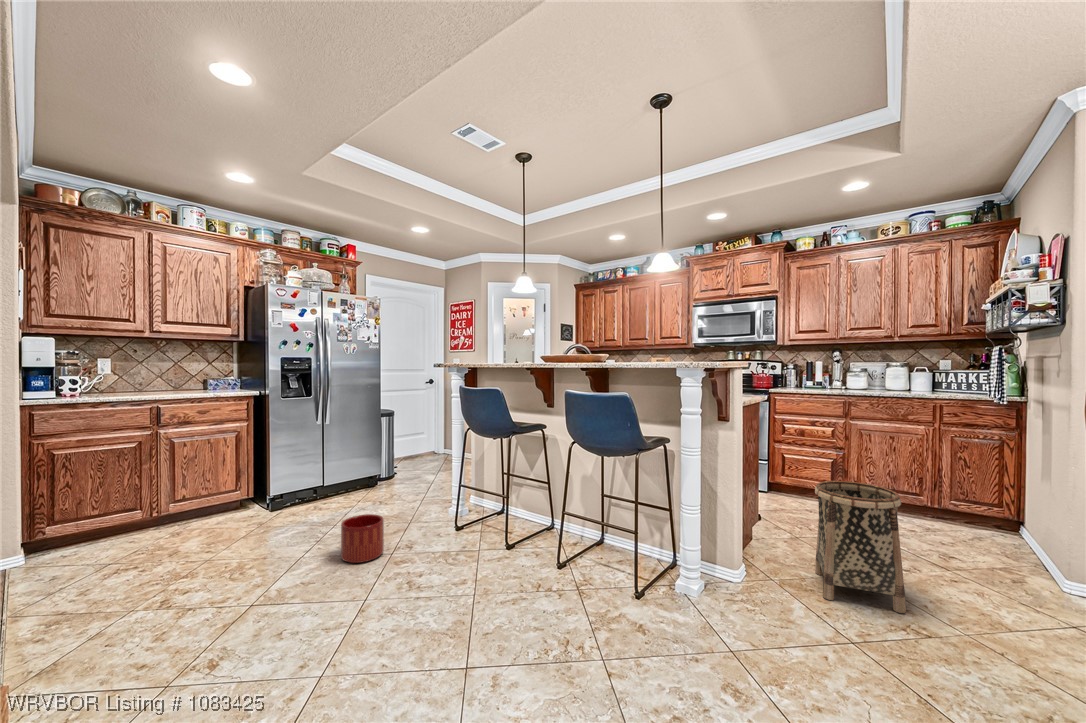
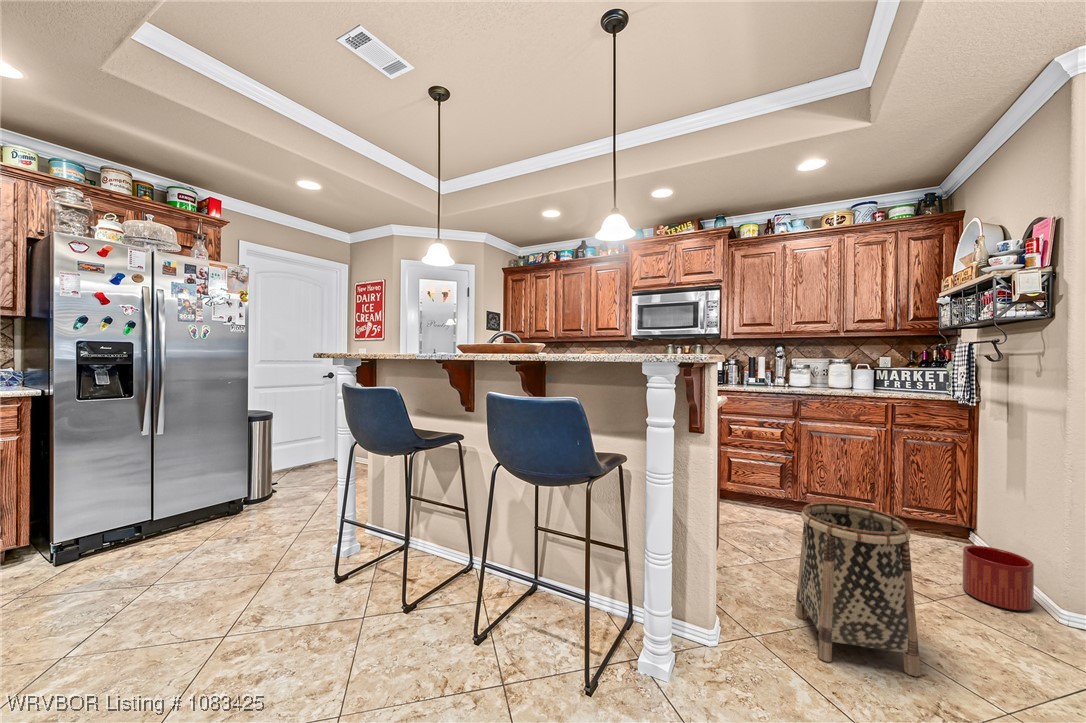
planter: present [341,514,384,563] -> present [963,546,1034,611]

